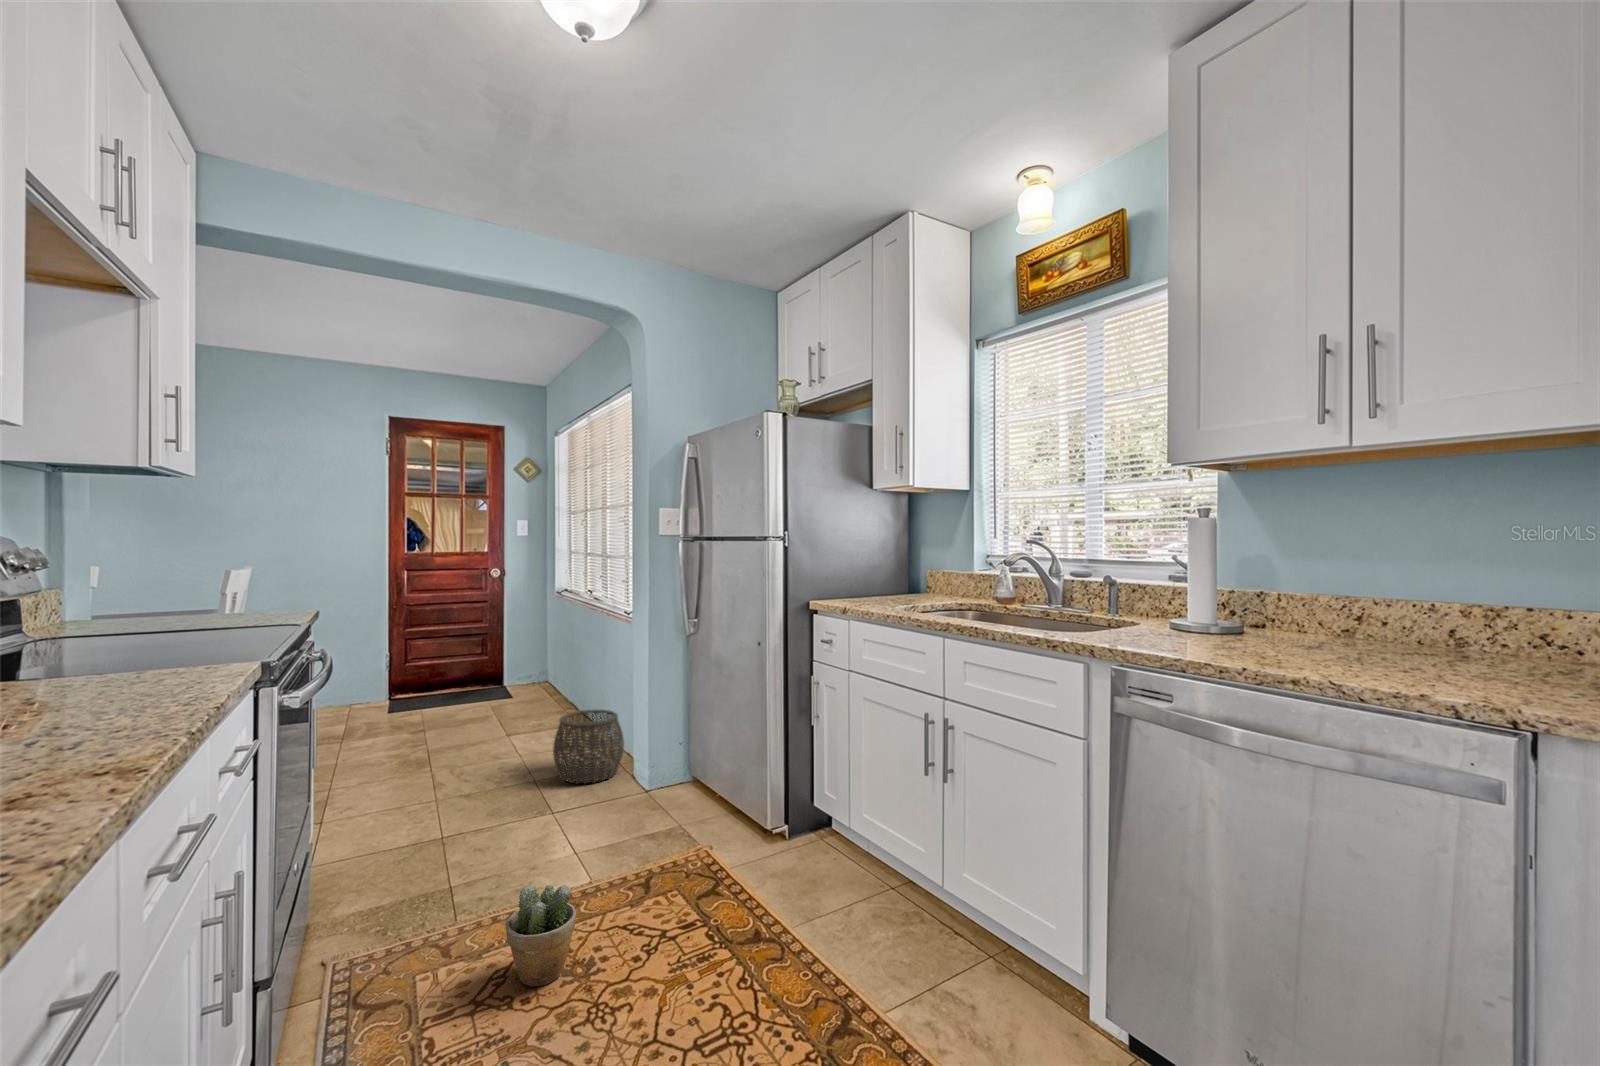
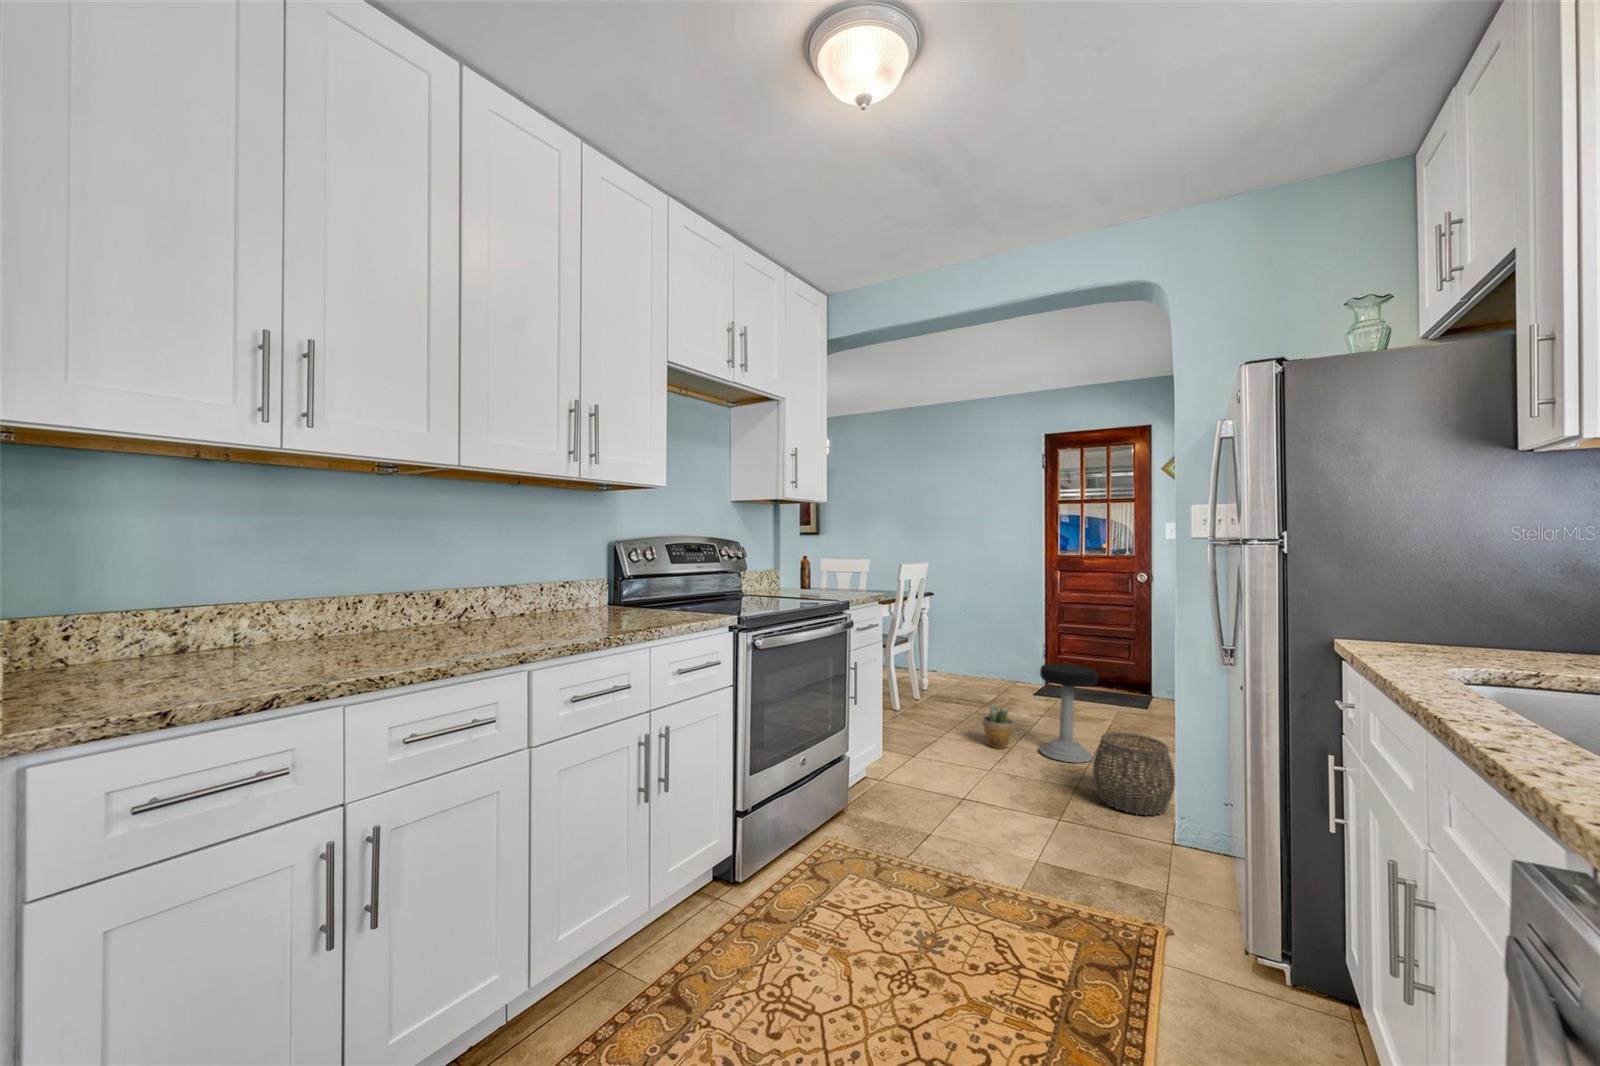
stool: none [459,663,520,766] -> present [1039,664,1098,763]
potted plant: present [505,885,576,987] -> present [983,704,1014,749]

